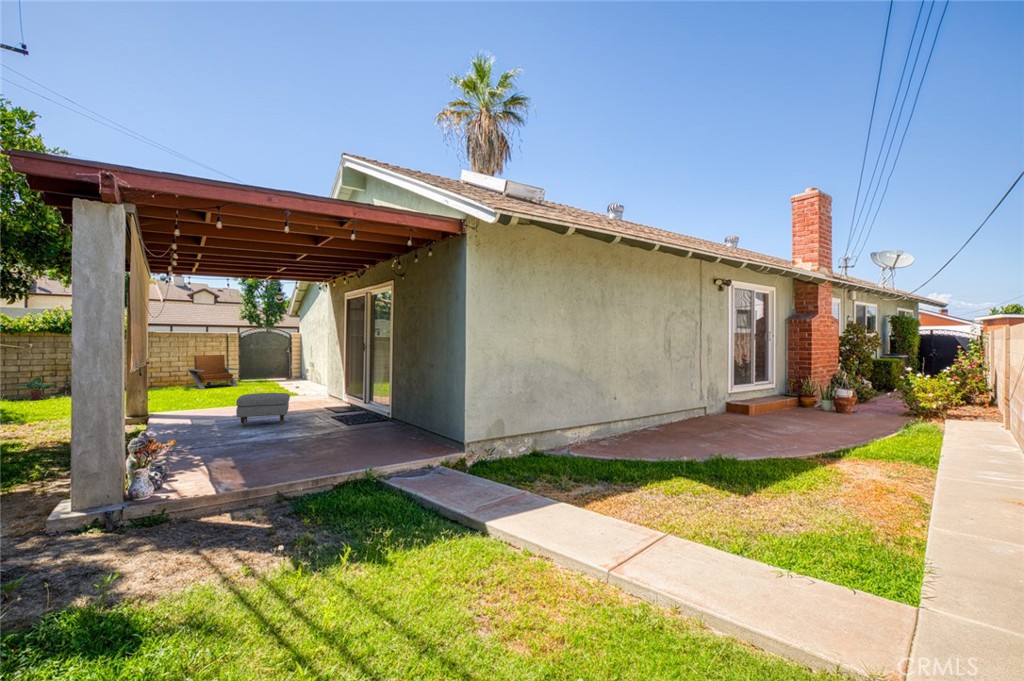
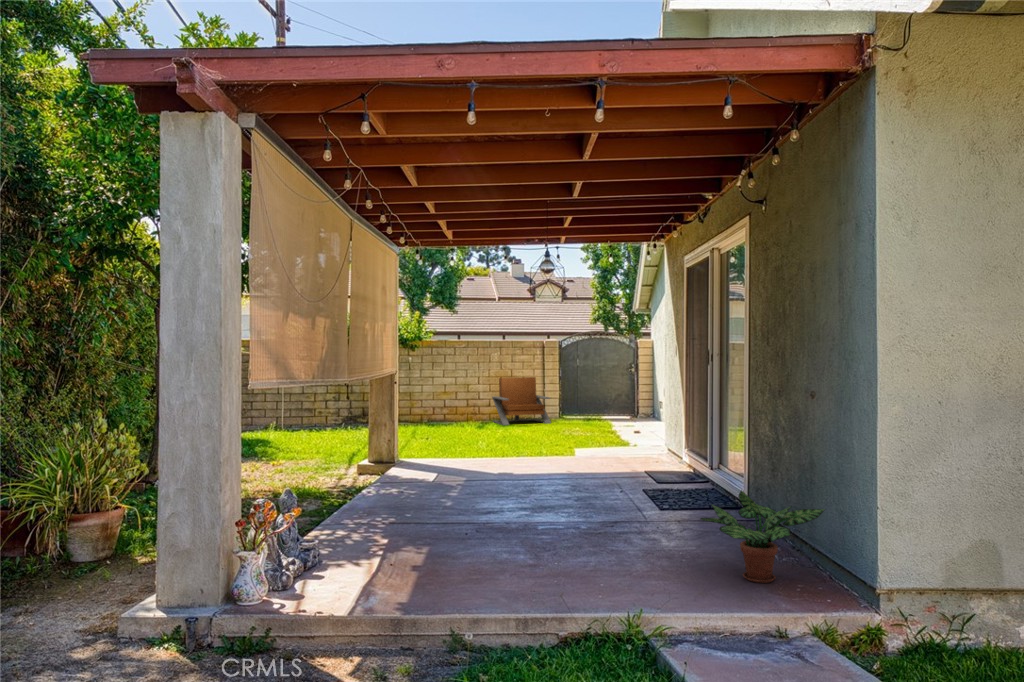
potted plant: present [15,377,51,400] -> present [701,491,825,583]
ottoman: present [236,393,290,427] -> none [492,436,575,491]

